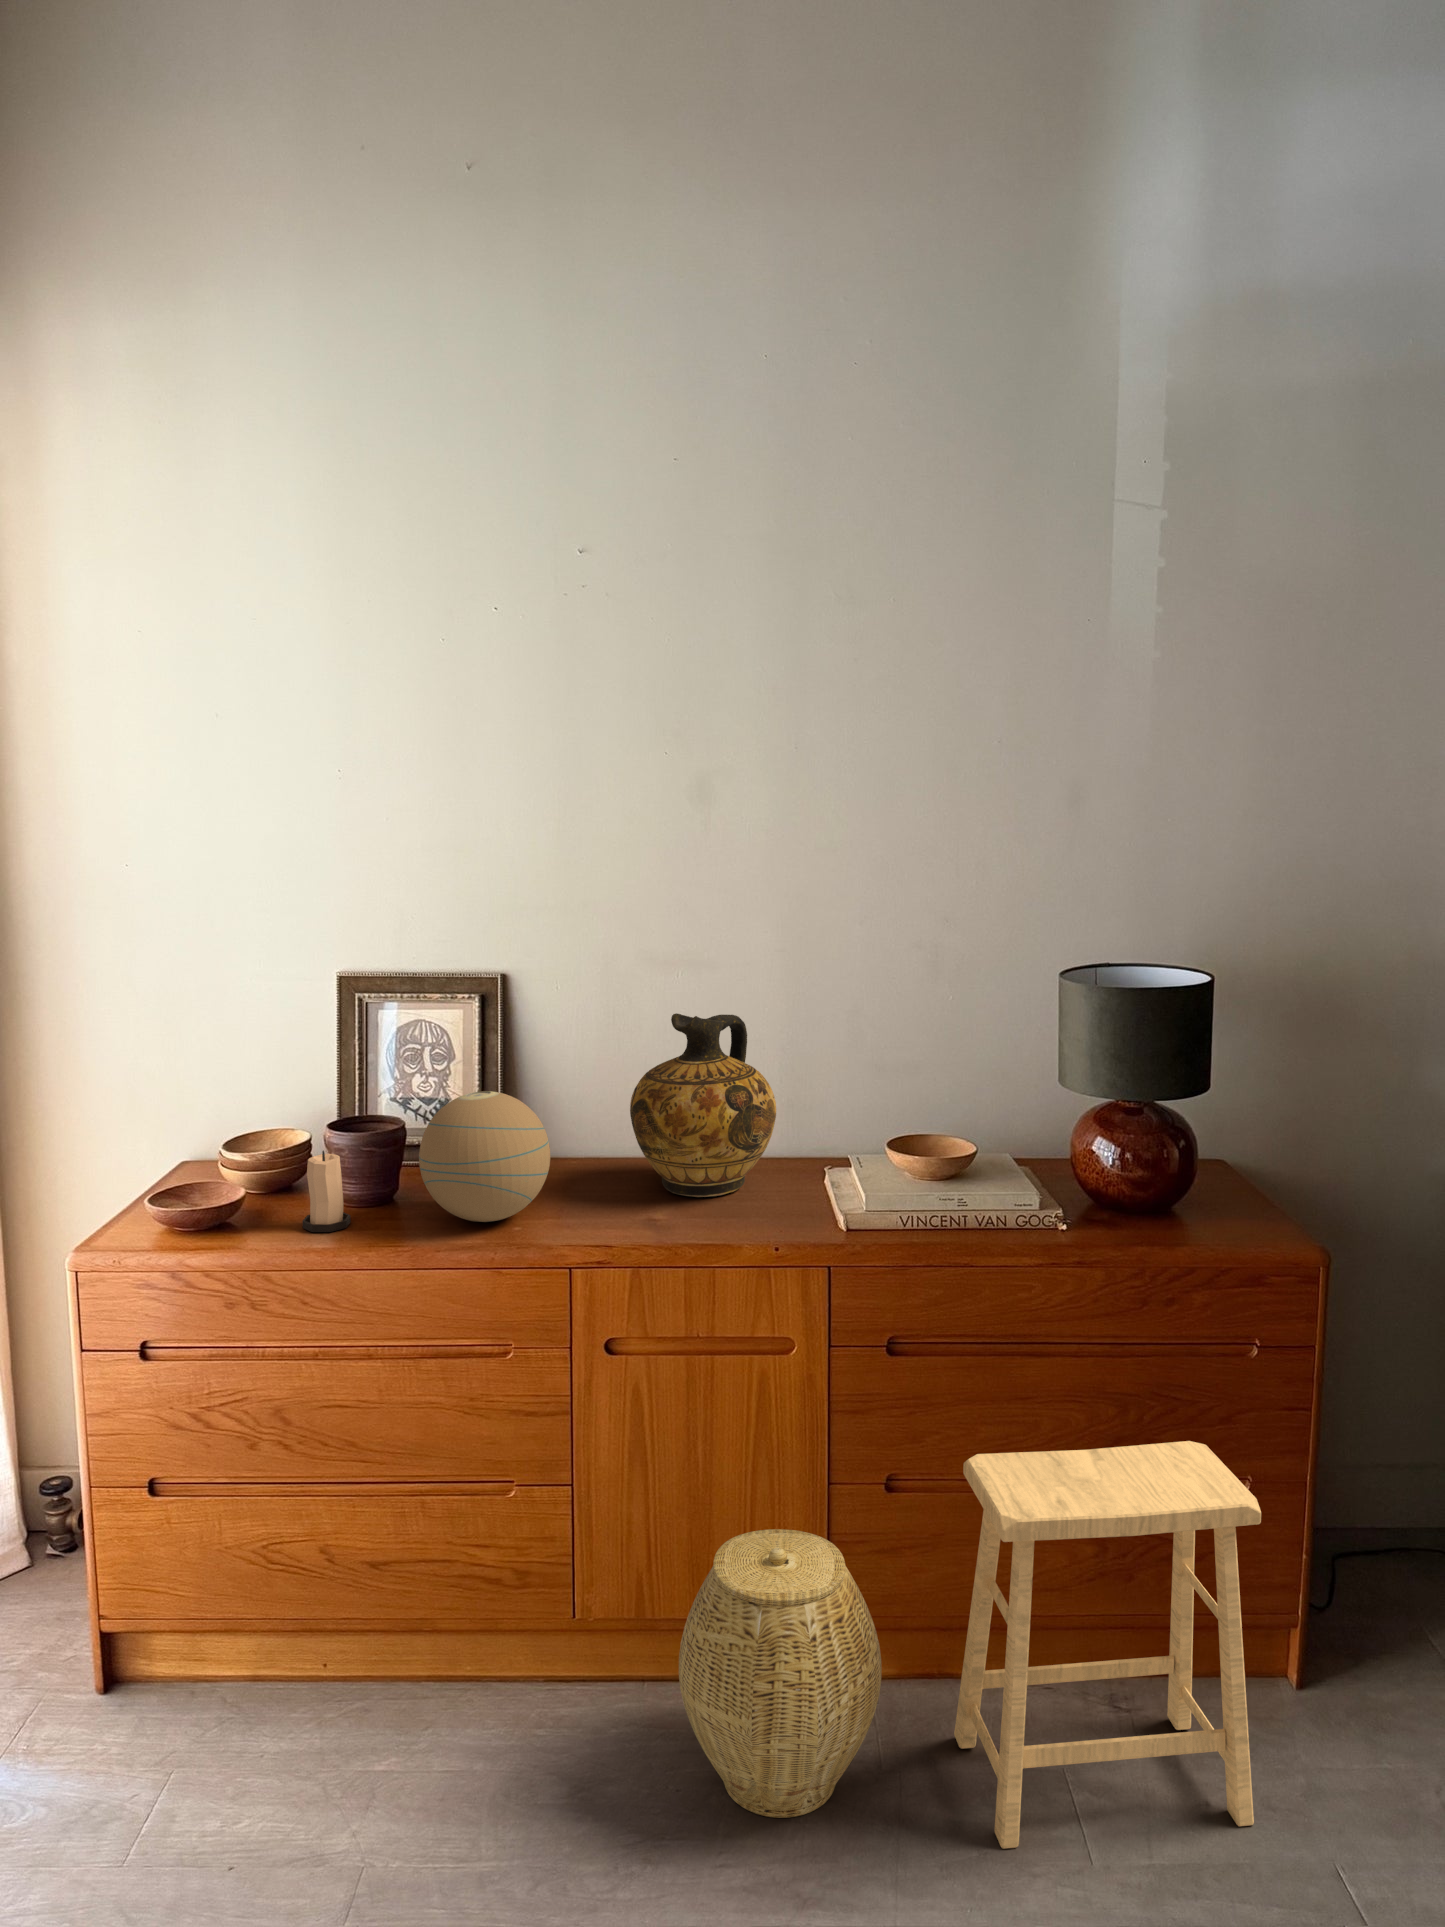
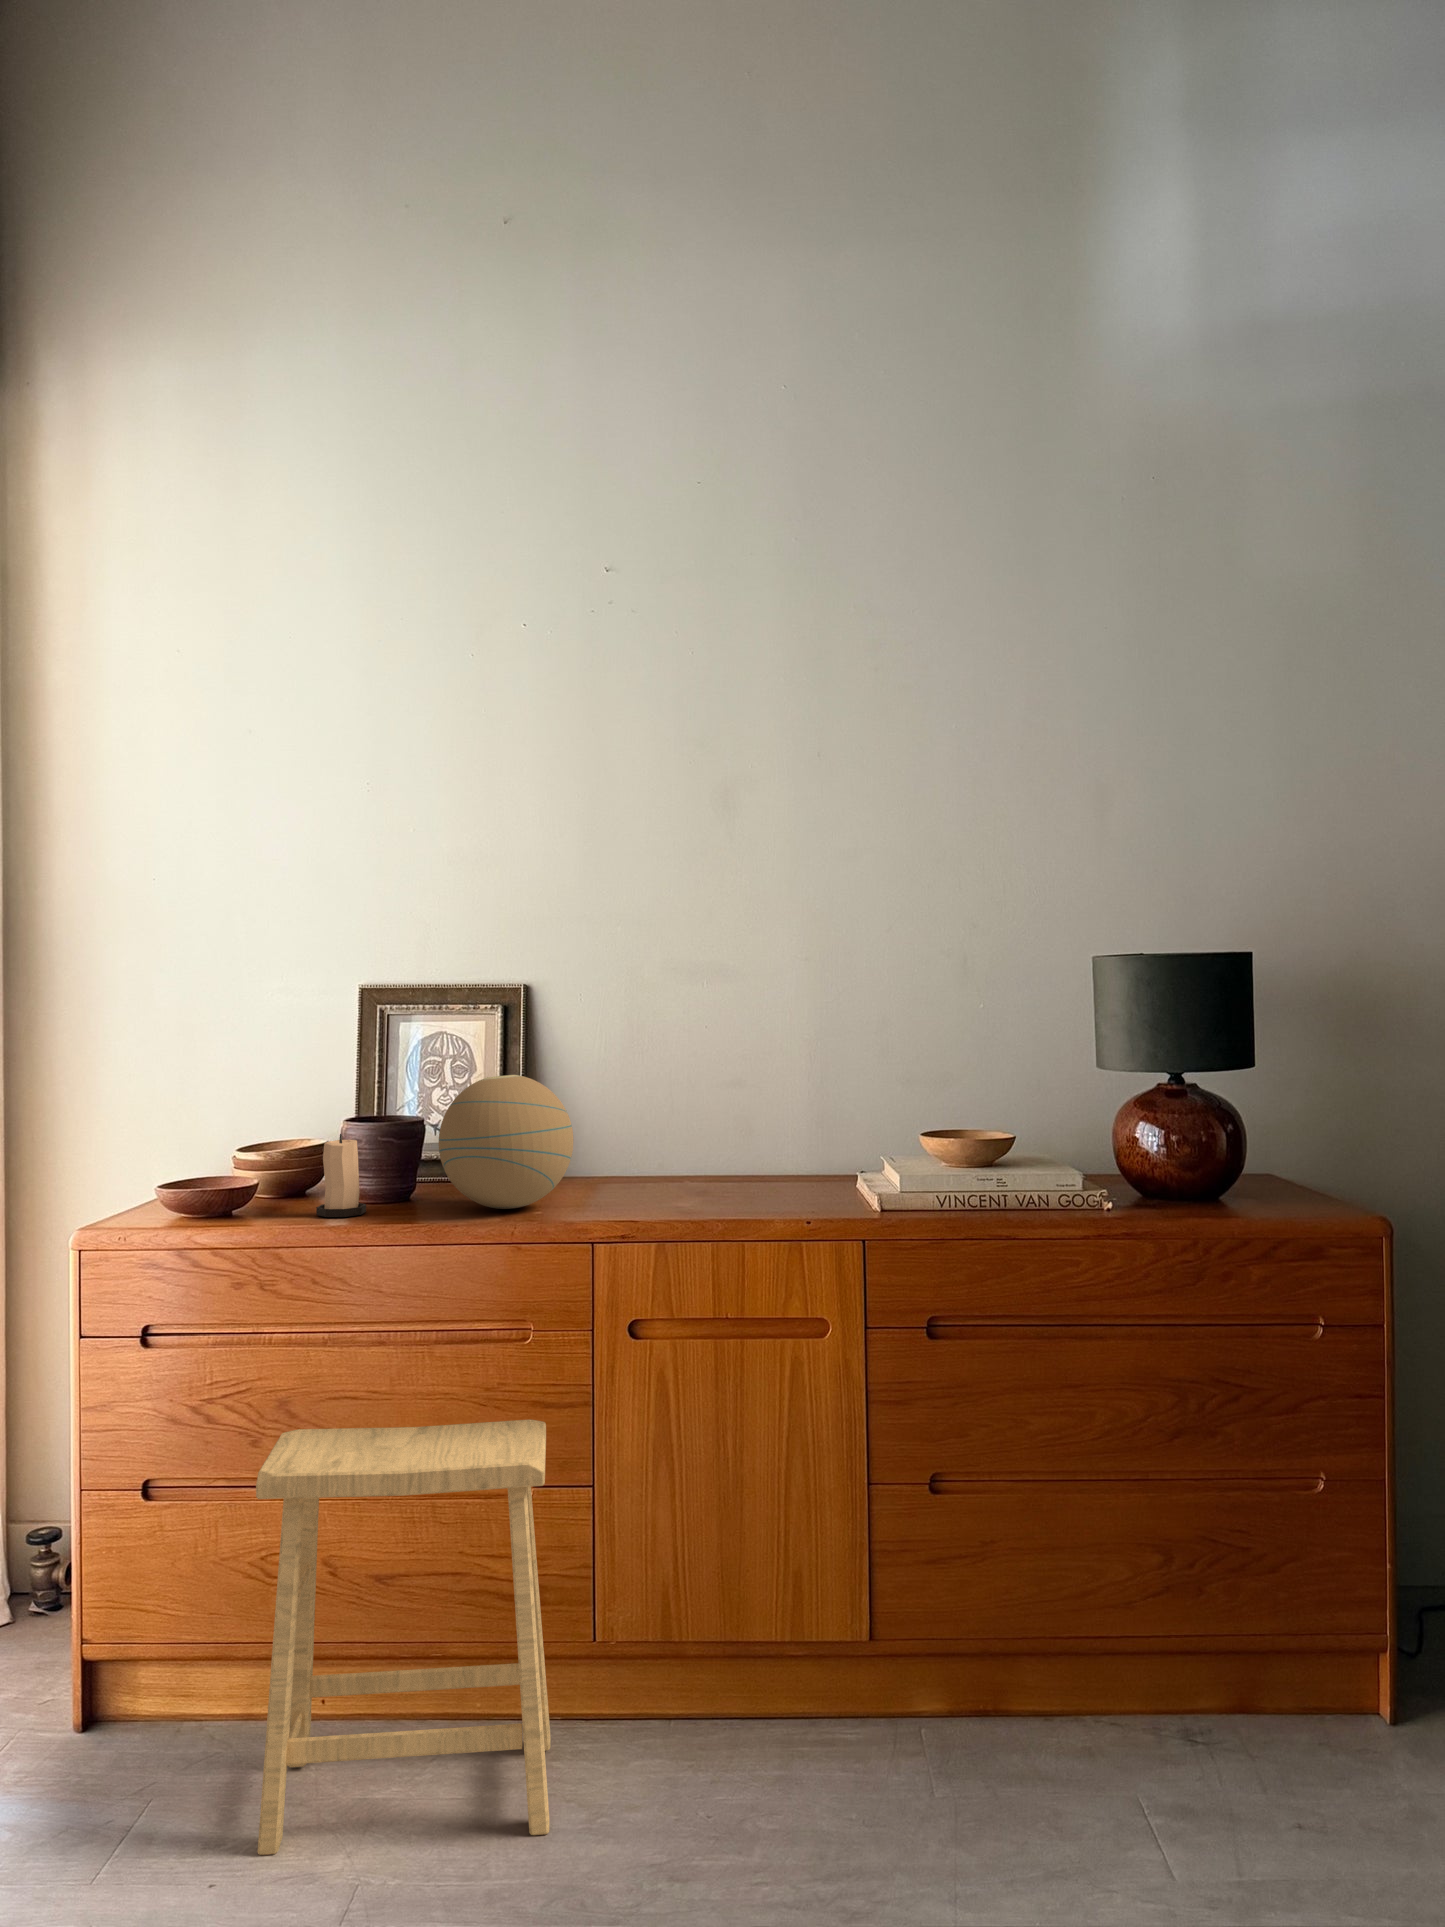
ceramic jug: present [630,1013,776,1197] -> none [655,1004,805,1194]
footstool: present [954,1441,1261,1849] -> present [256,1419,551,1855]
woven basket: present [679,1529,881,1818] -> none [708,1523,930,1843]

